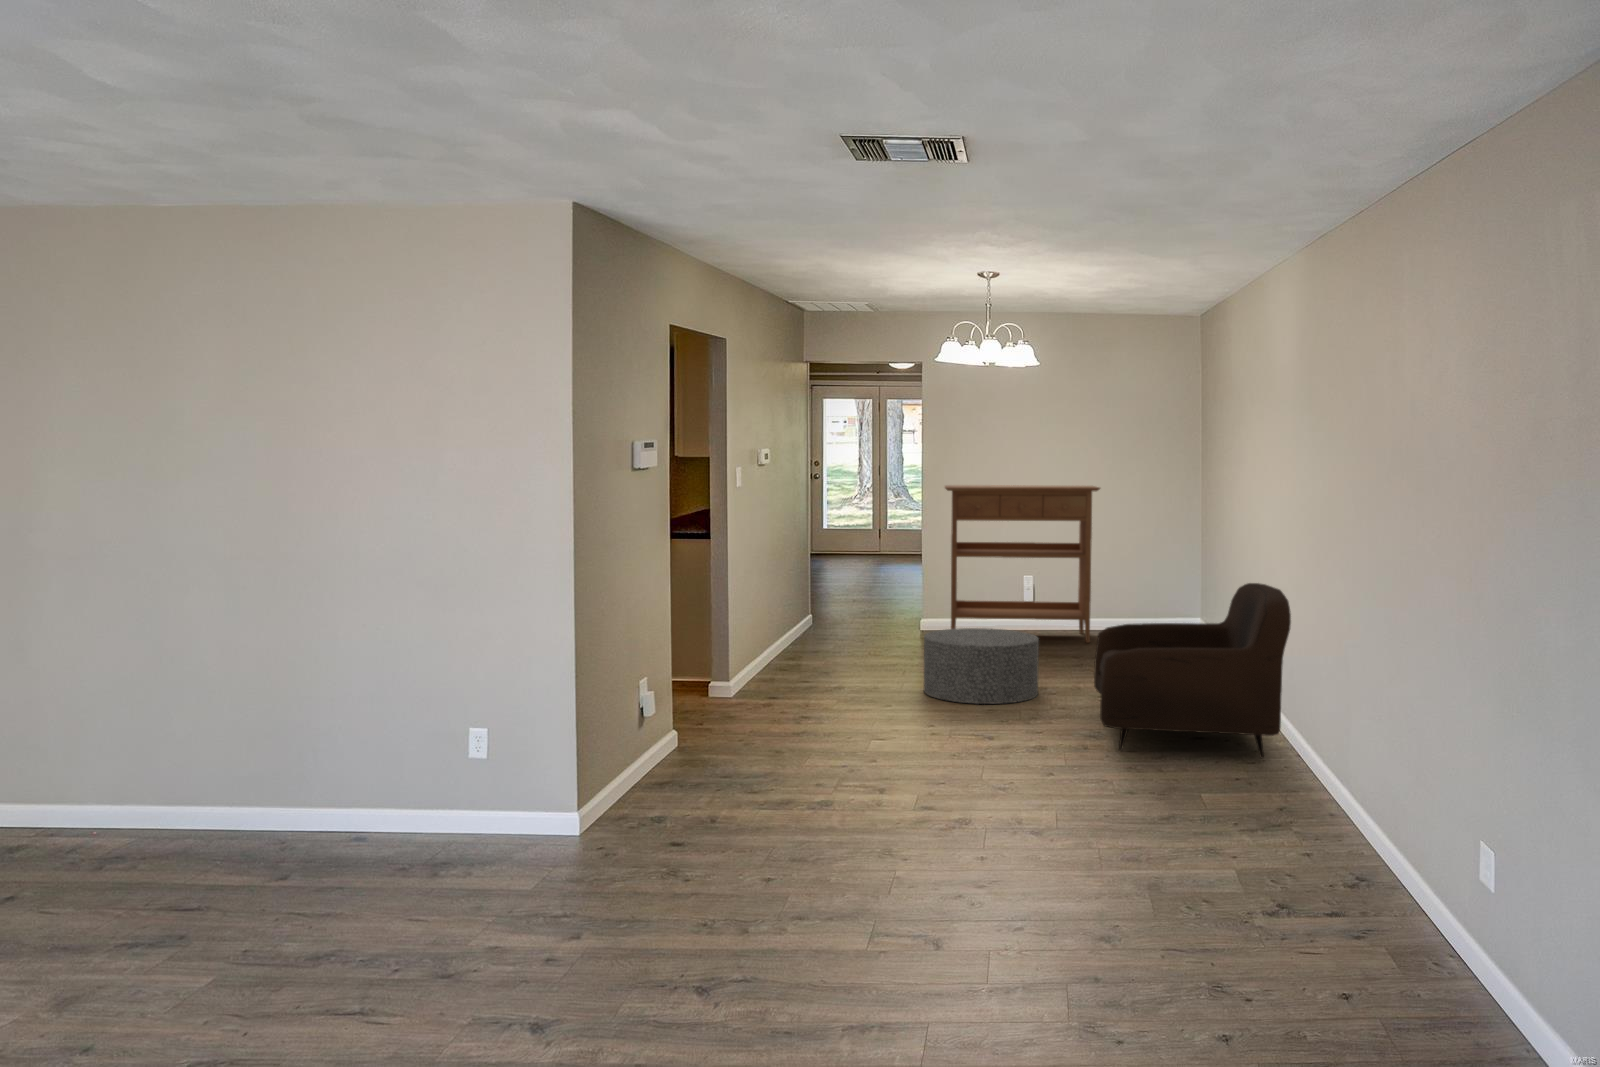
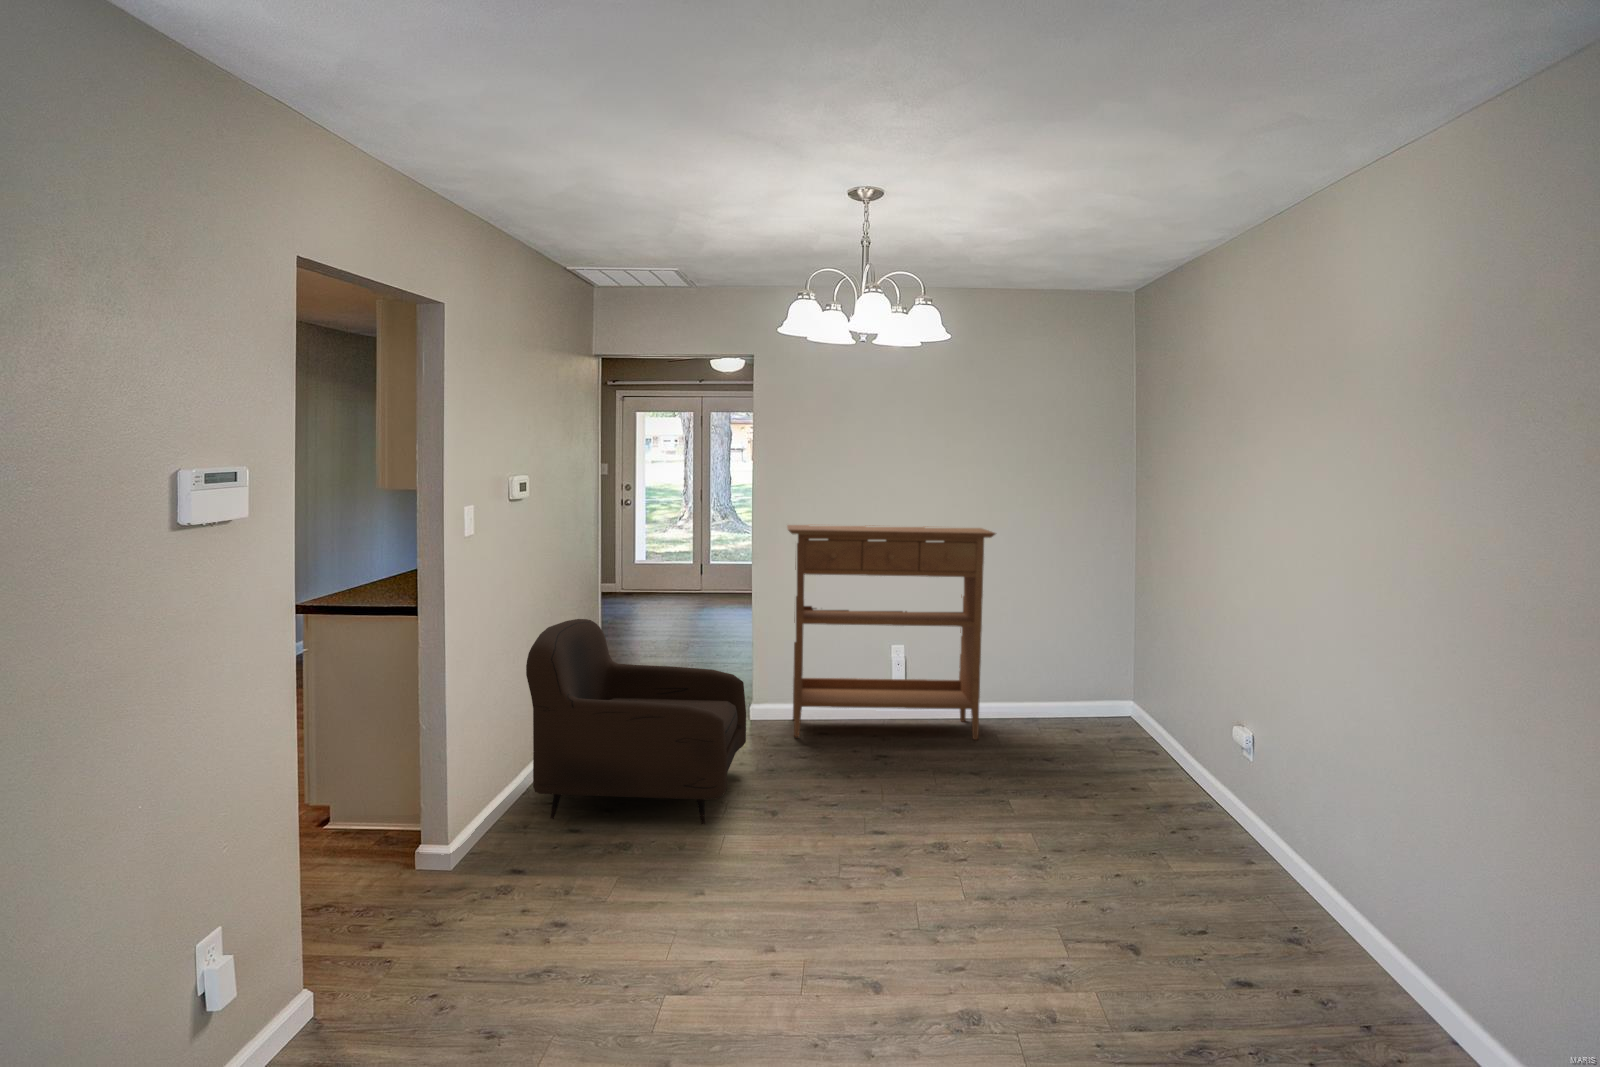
armchair: present [1094,583,1291,758] -> present [526,619,746,824]
ottoman: present [924,628,1039,704] -> none [760,749,934,887]

